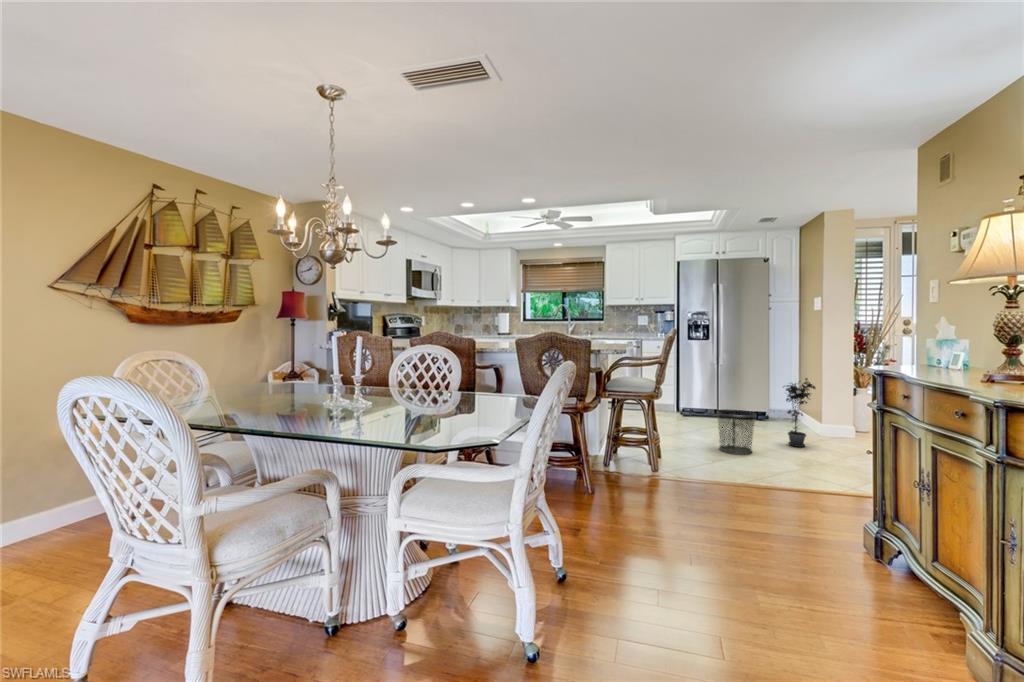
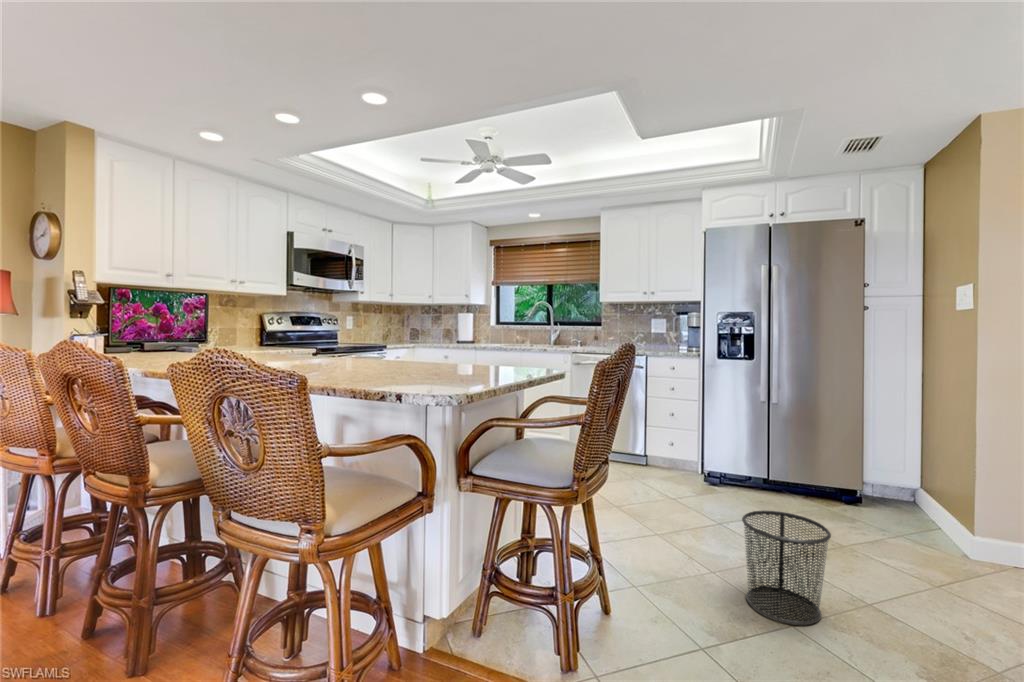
potted plant: present [783,378,816,447] -> none [894,454,976,603]

